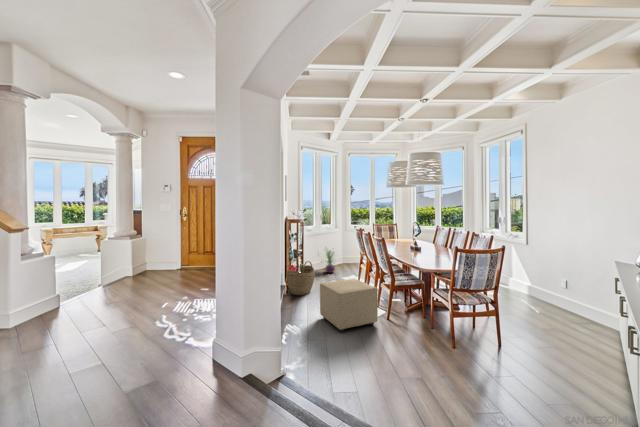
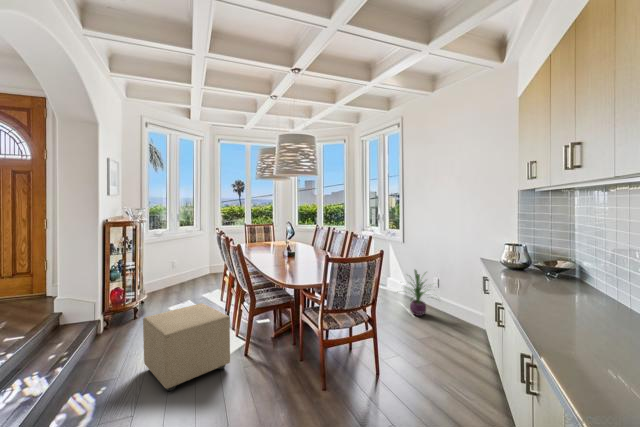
decorative plant: present [321,250,335,273] -> present [410,270,426,316]
woven basket: present [287,260,314,295] -> none [104,279,152,332]

